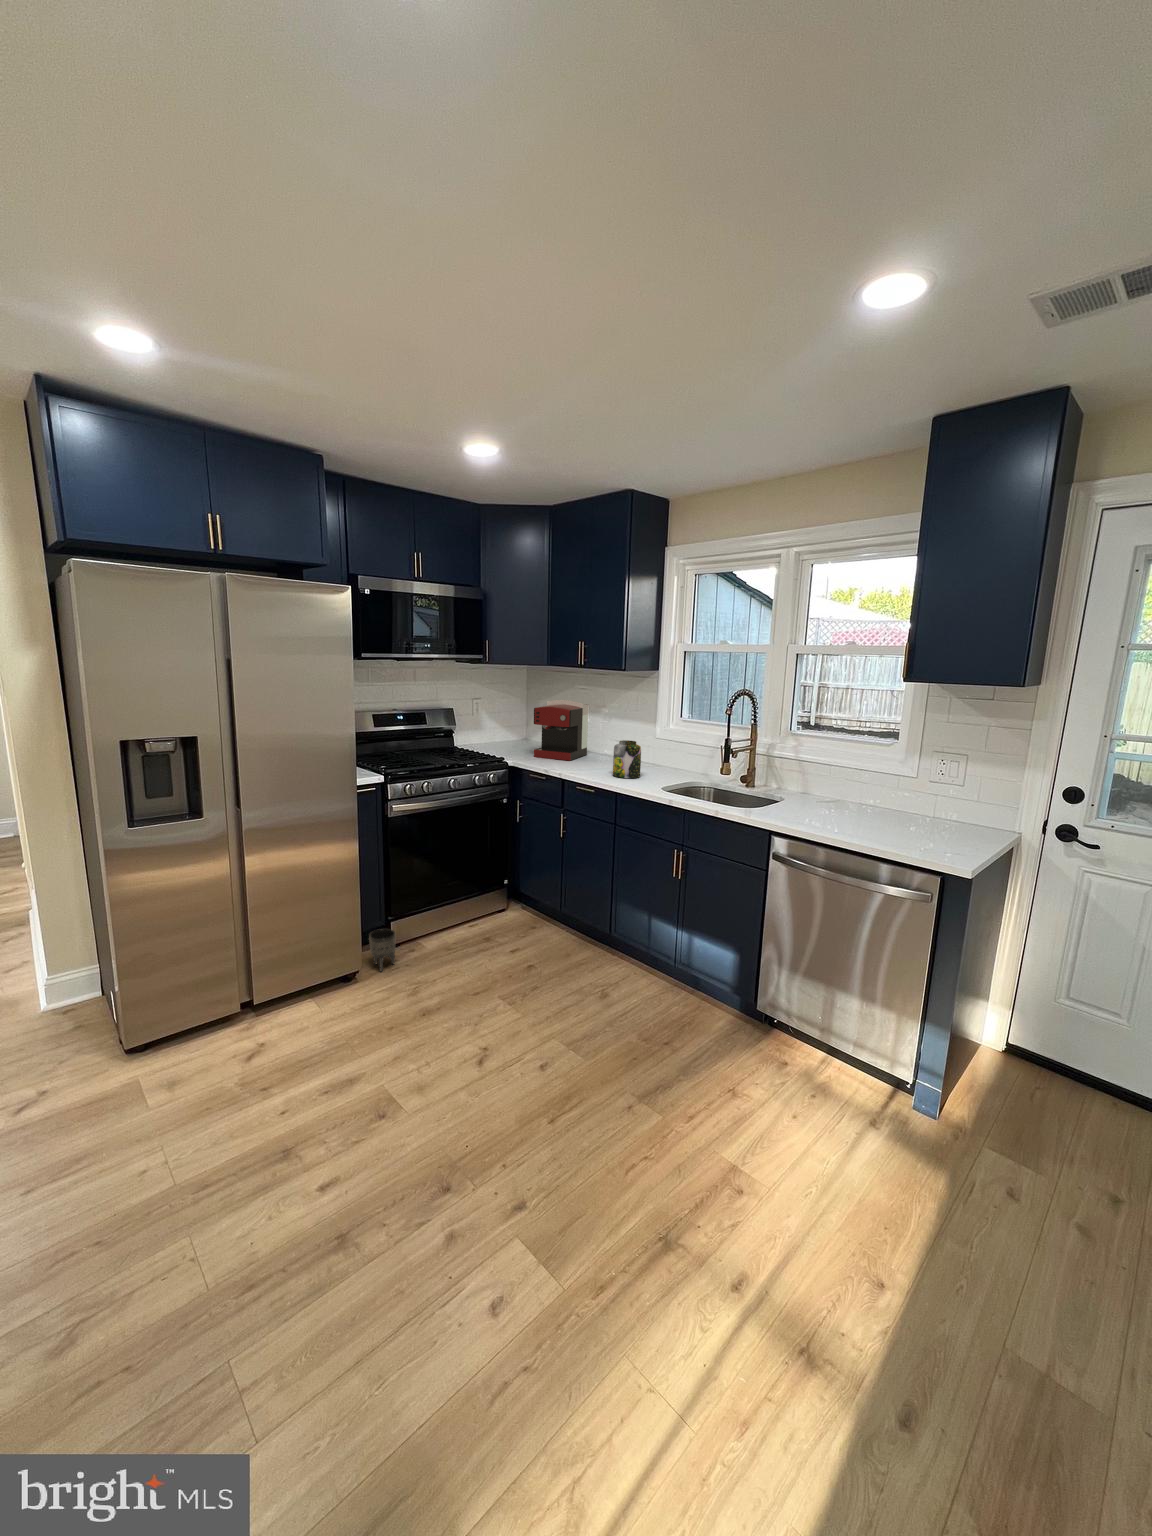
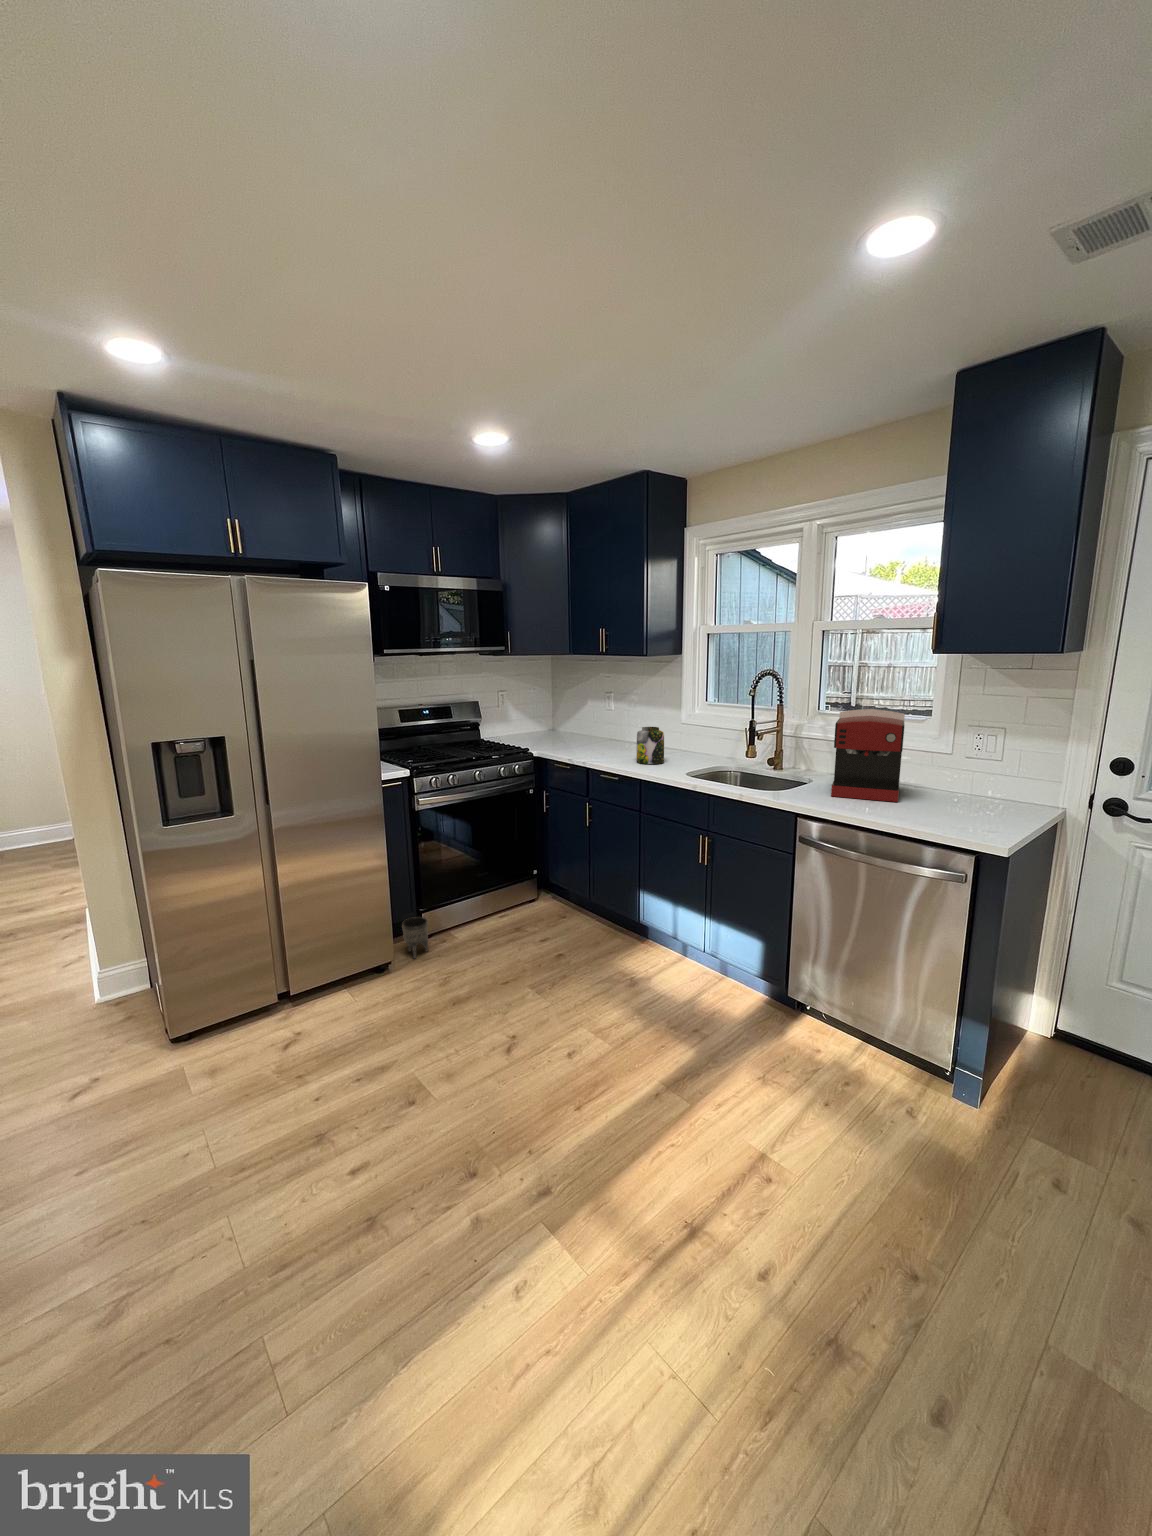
coffee maker: present [534,700,588,761] -> present [831,709,905,802]

